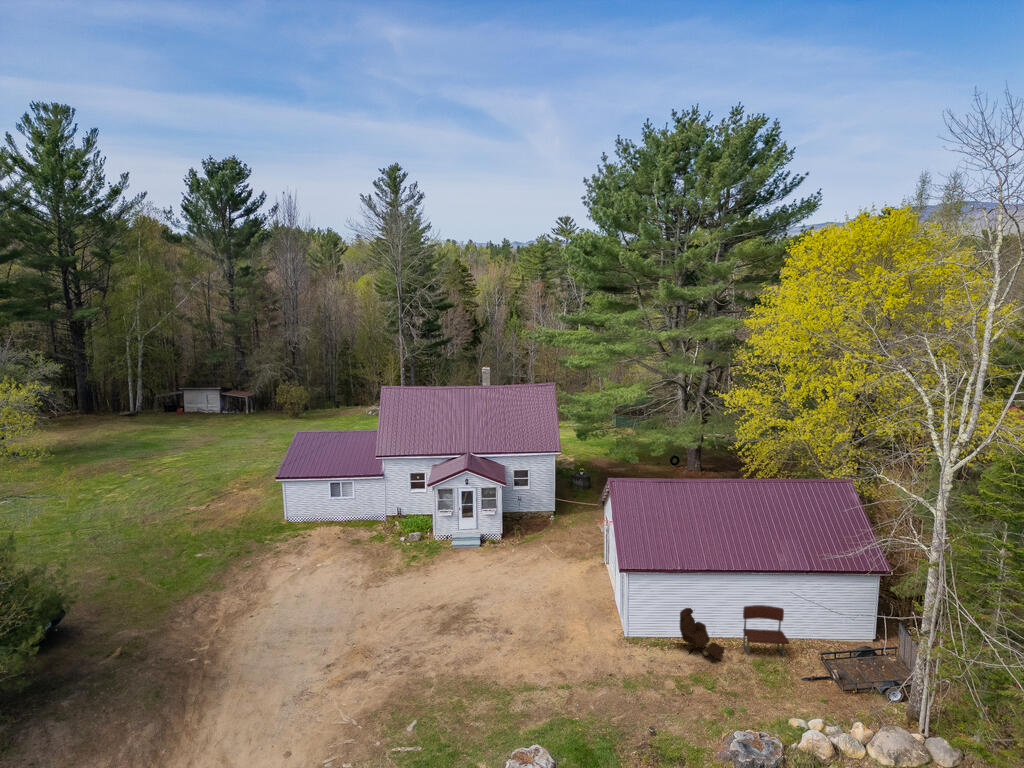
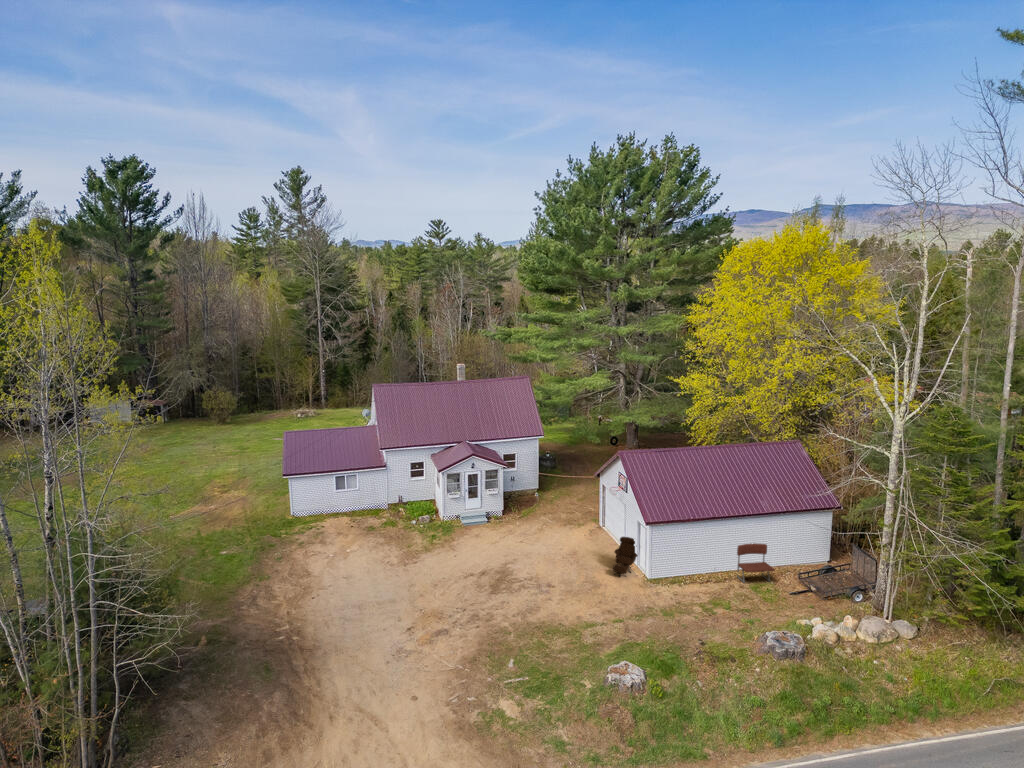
lounge chair: present [680,608,724,662] -> present [613,537,638,575]

